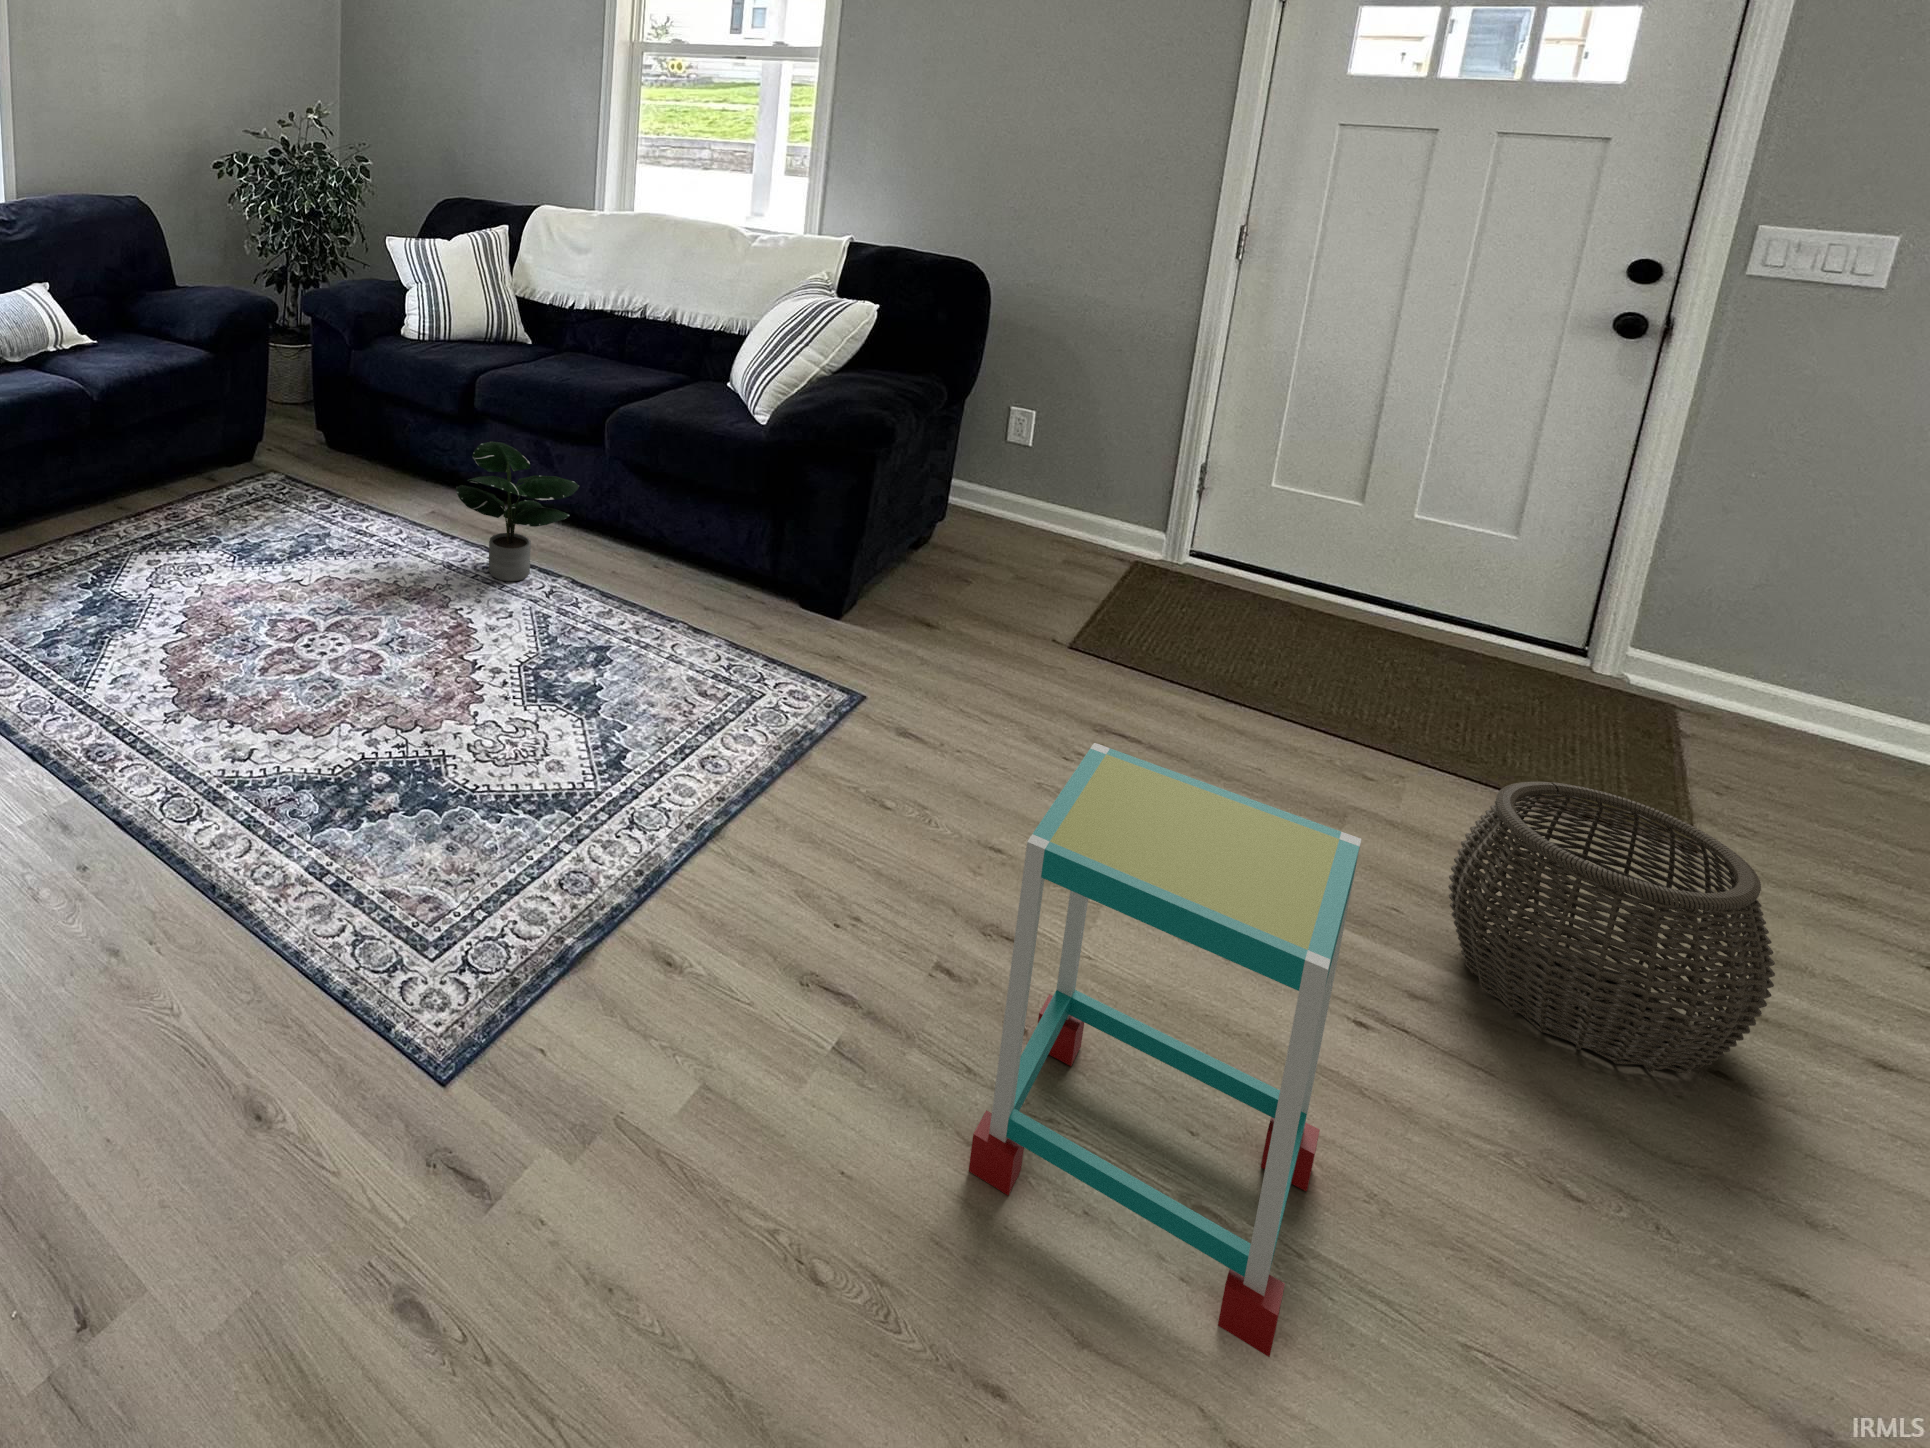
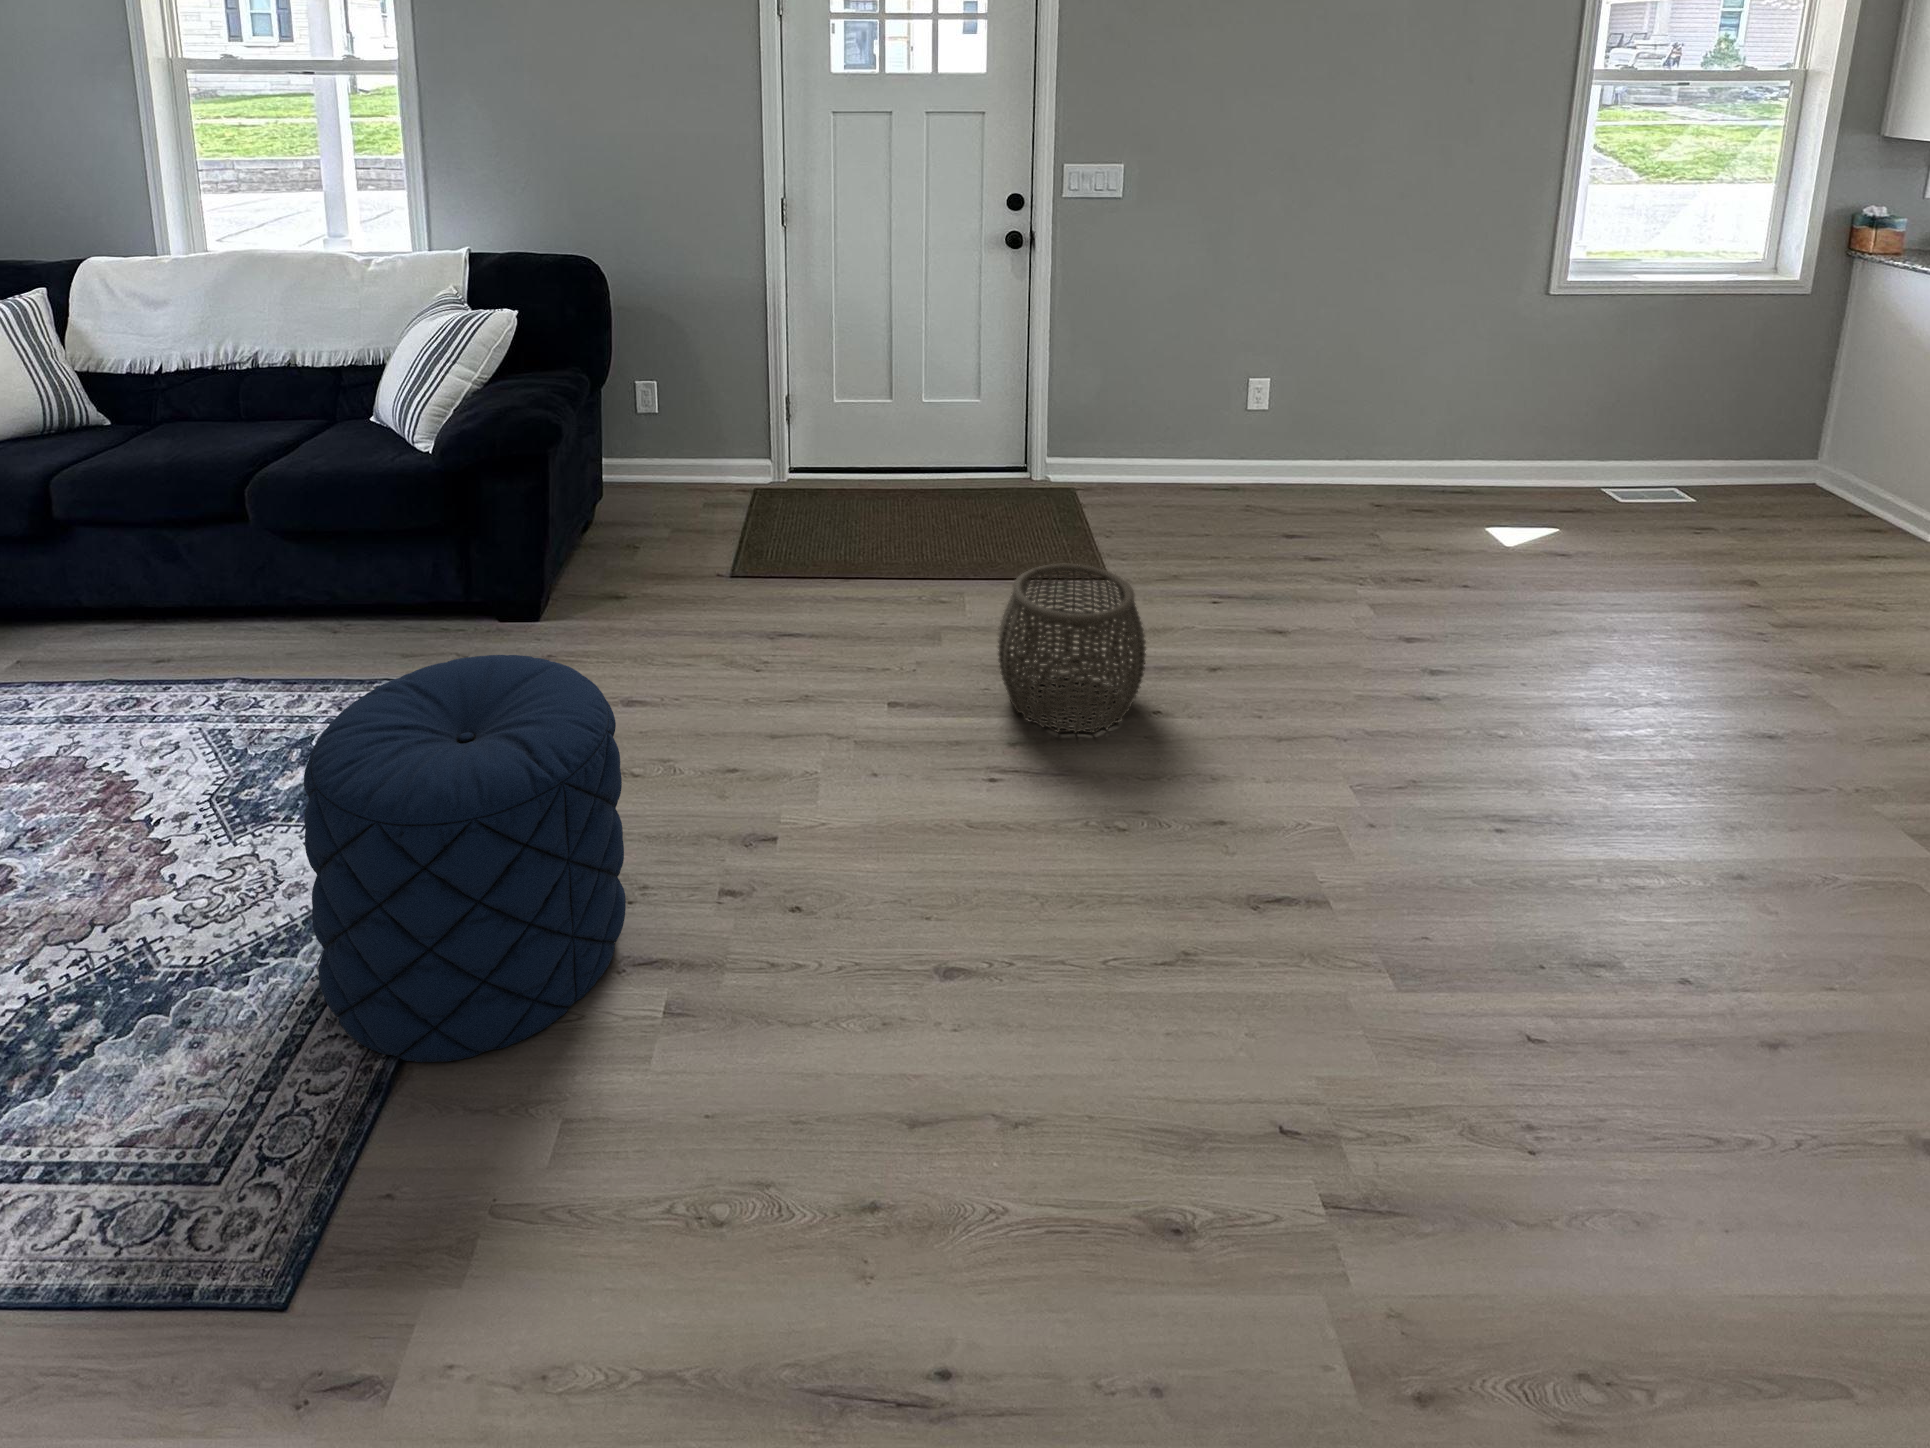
potted plant: present [456,442,579,581] -> none [64,550,234,711]
pouf: none [543,609,850,998] -> present [304,655,626,1062]
side table: present [969,743,1361,1357] -> none [787,652,997,1043]

